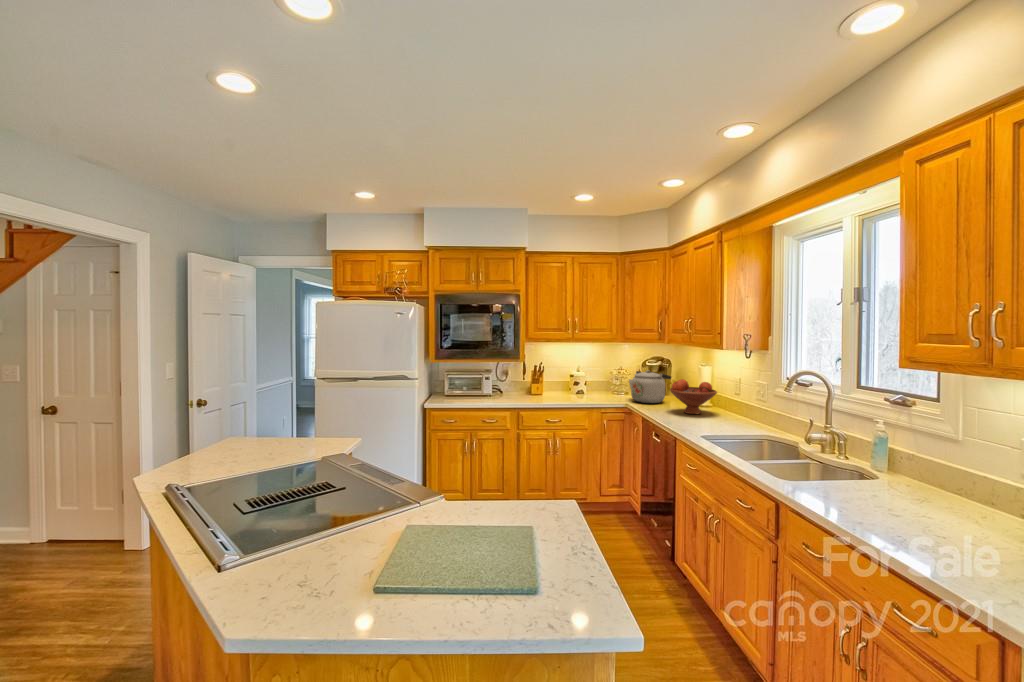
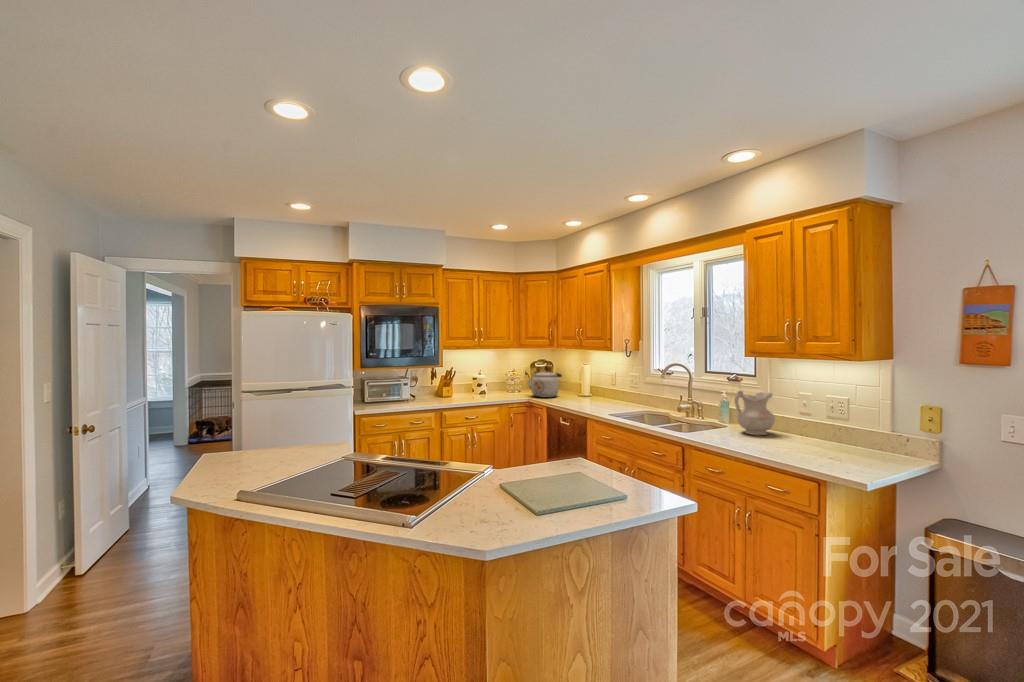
fruit bowl: present [670,379,717,414] -> none [570,376,604,402]
ceramic pitcher: none [872,427,959,510] -> present [734,391,775,435]

